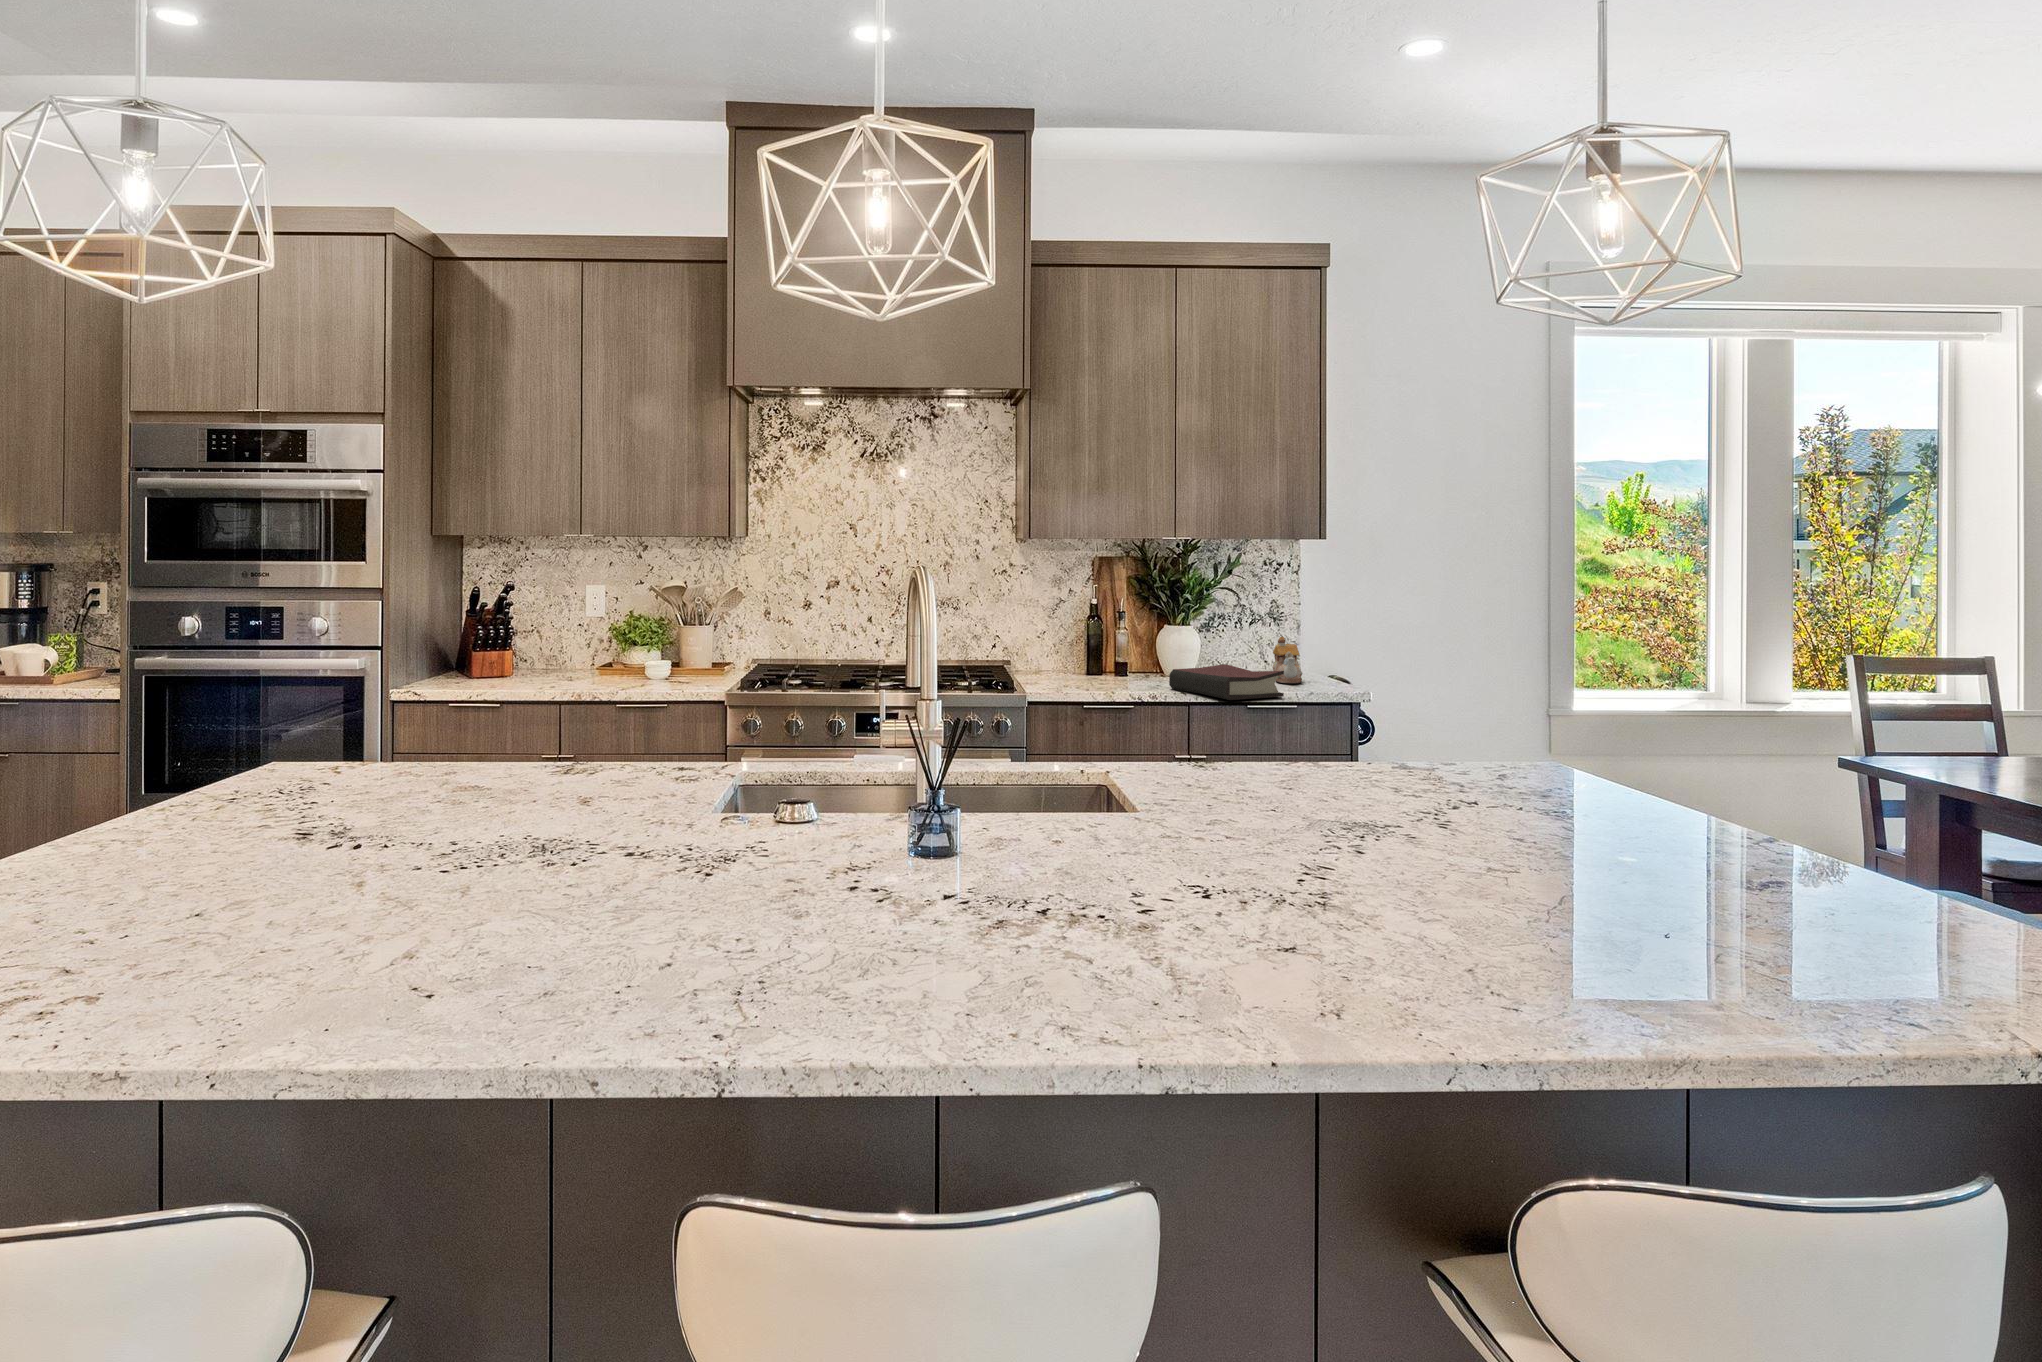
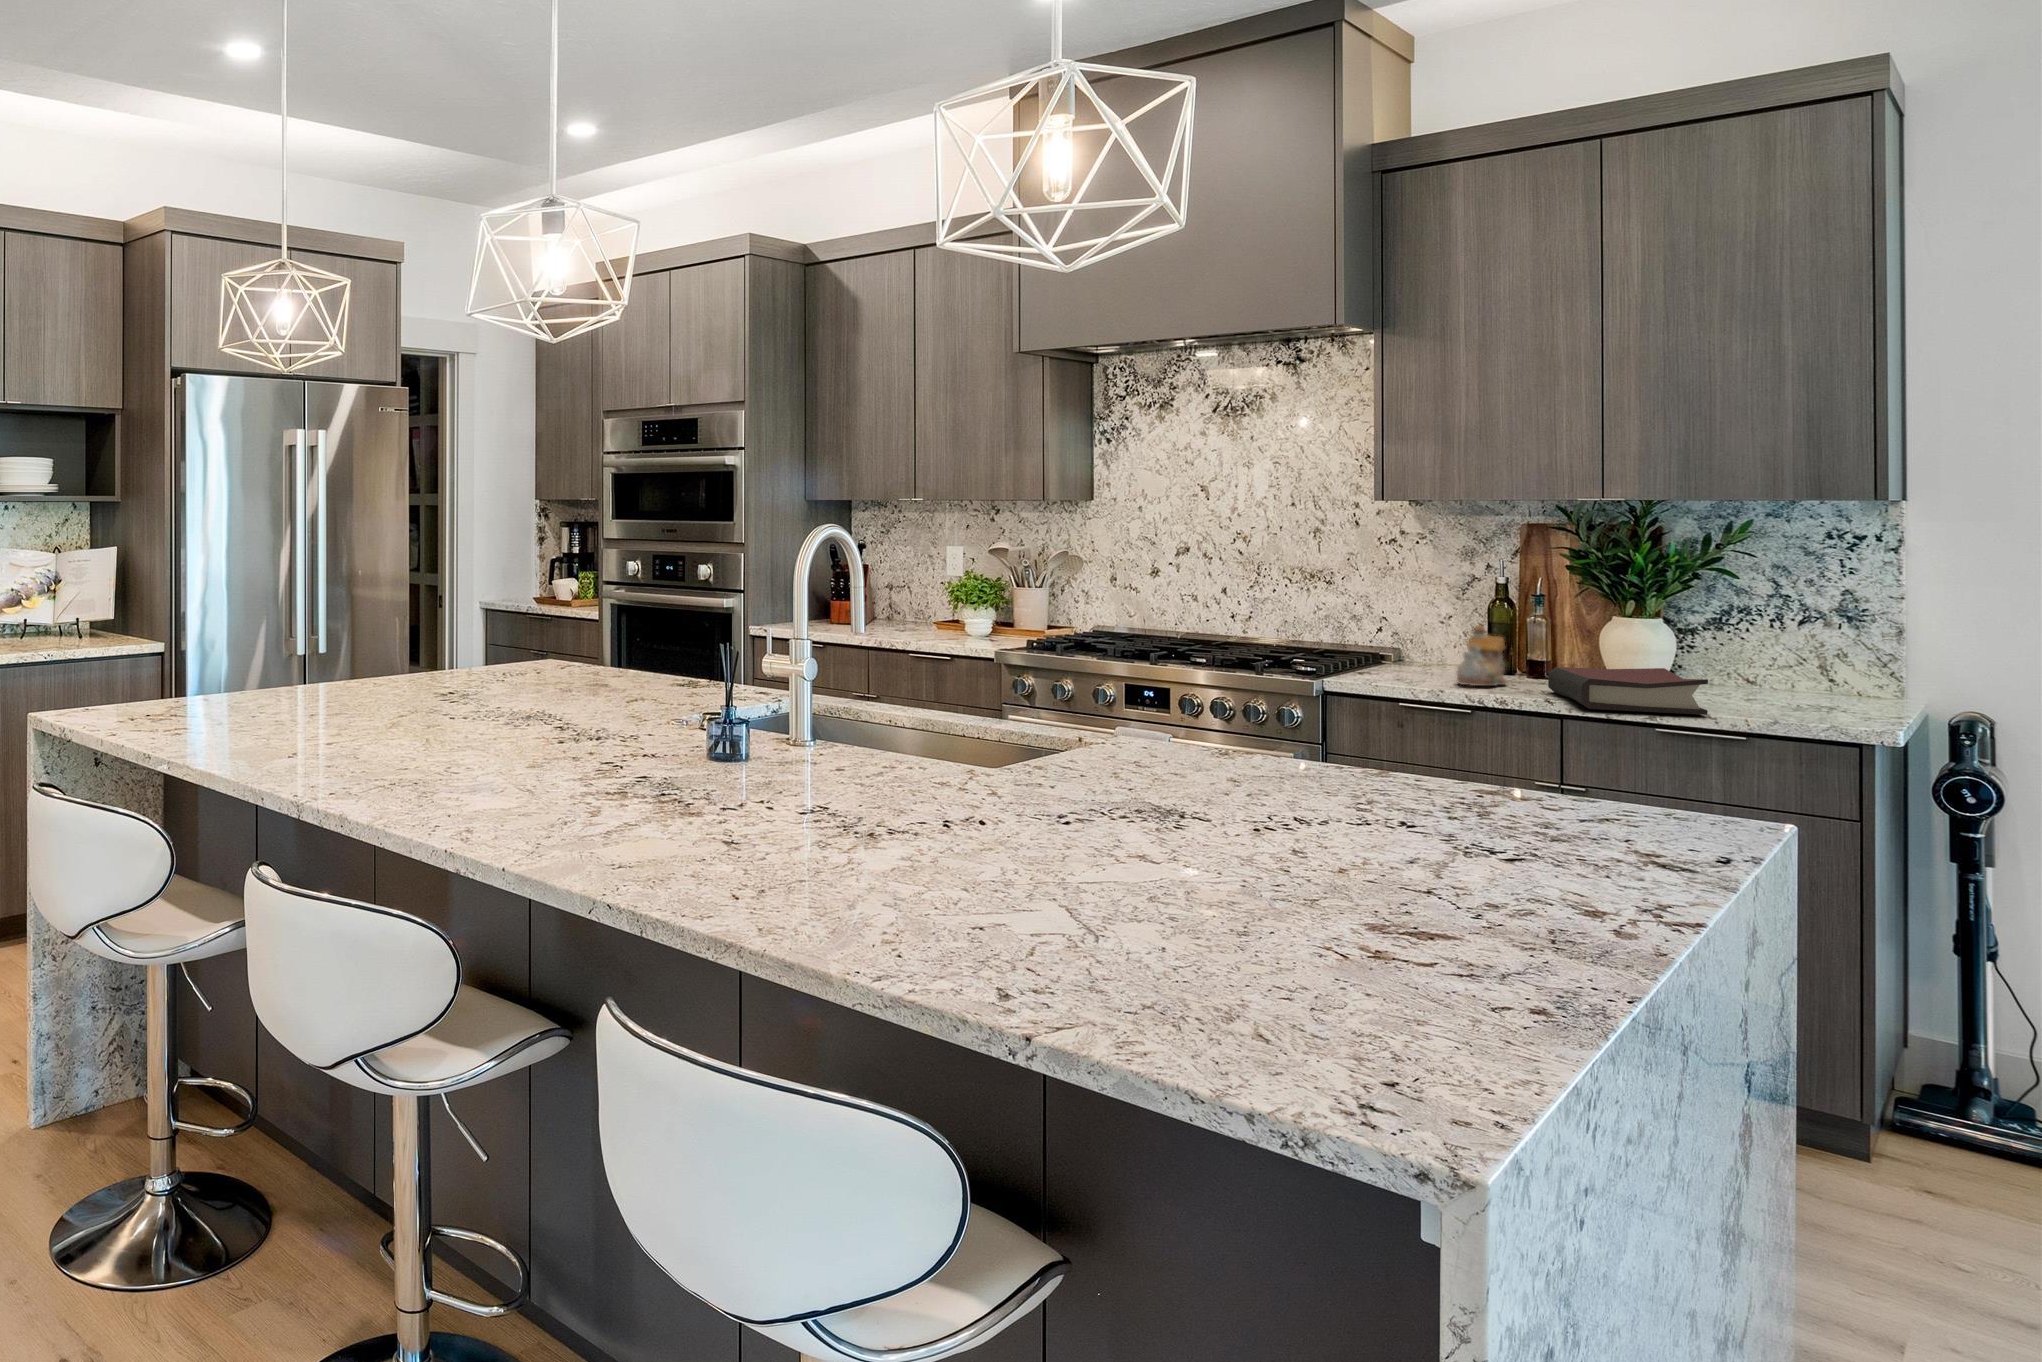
teapot: present [1273,637,1302,683] -> present [1457,626,1507,686]

